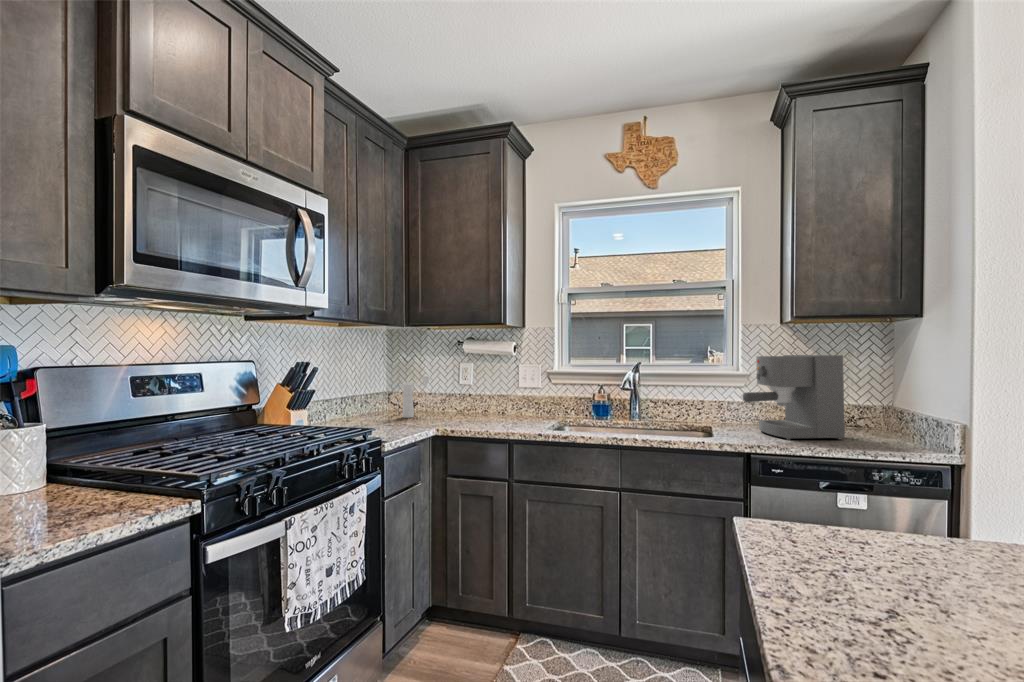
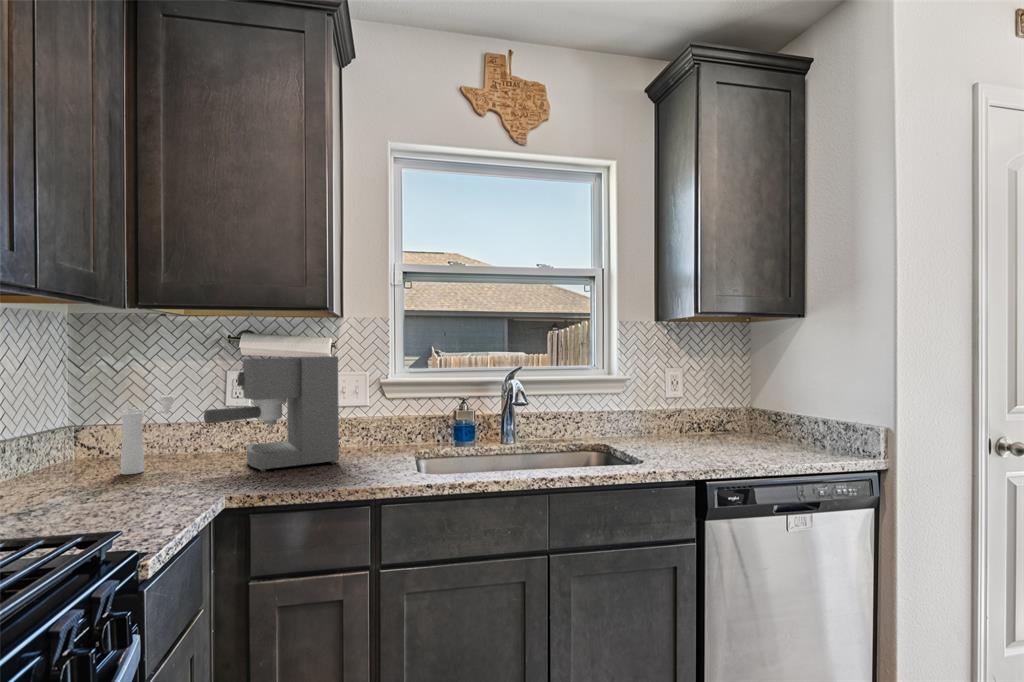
coffee maker: present [743,355,845,440] -> present [204,356,339,472]

